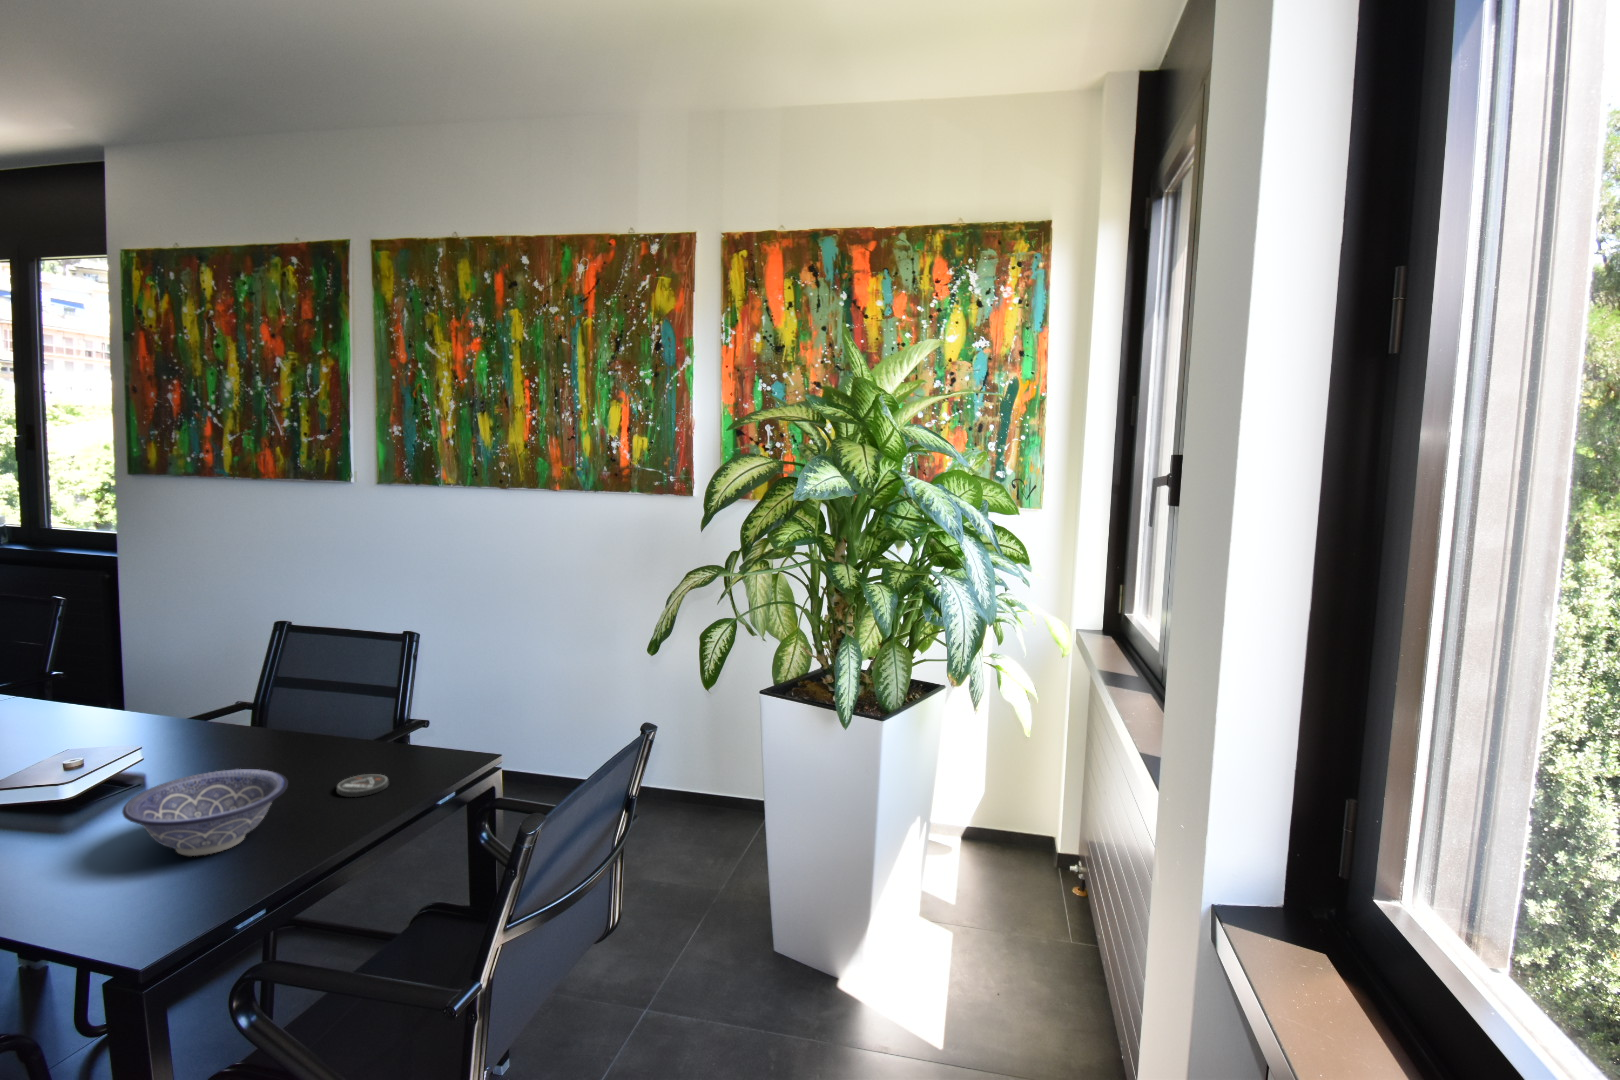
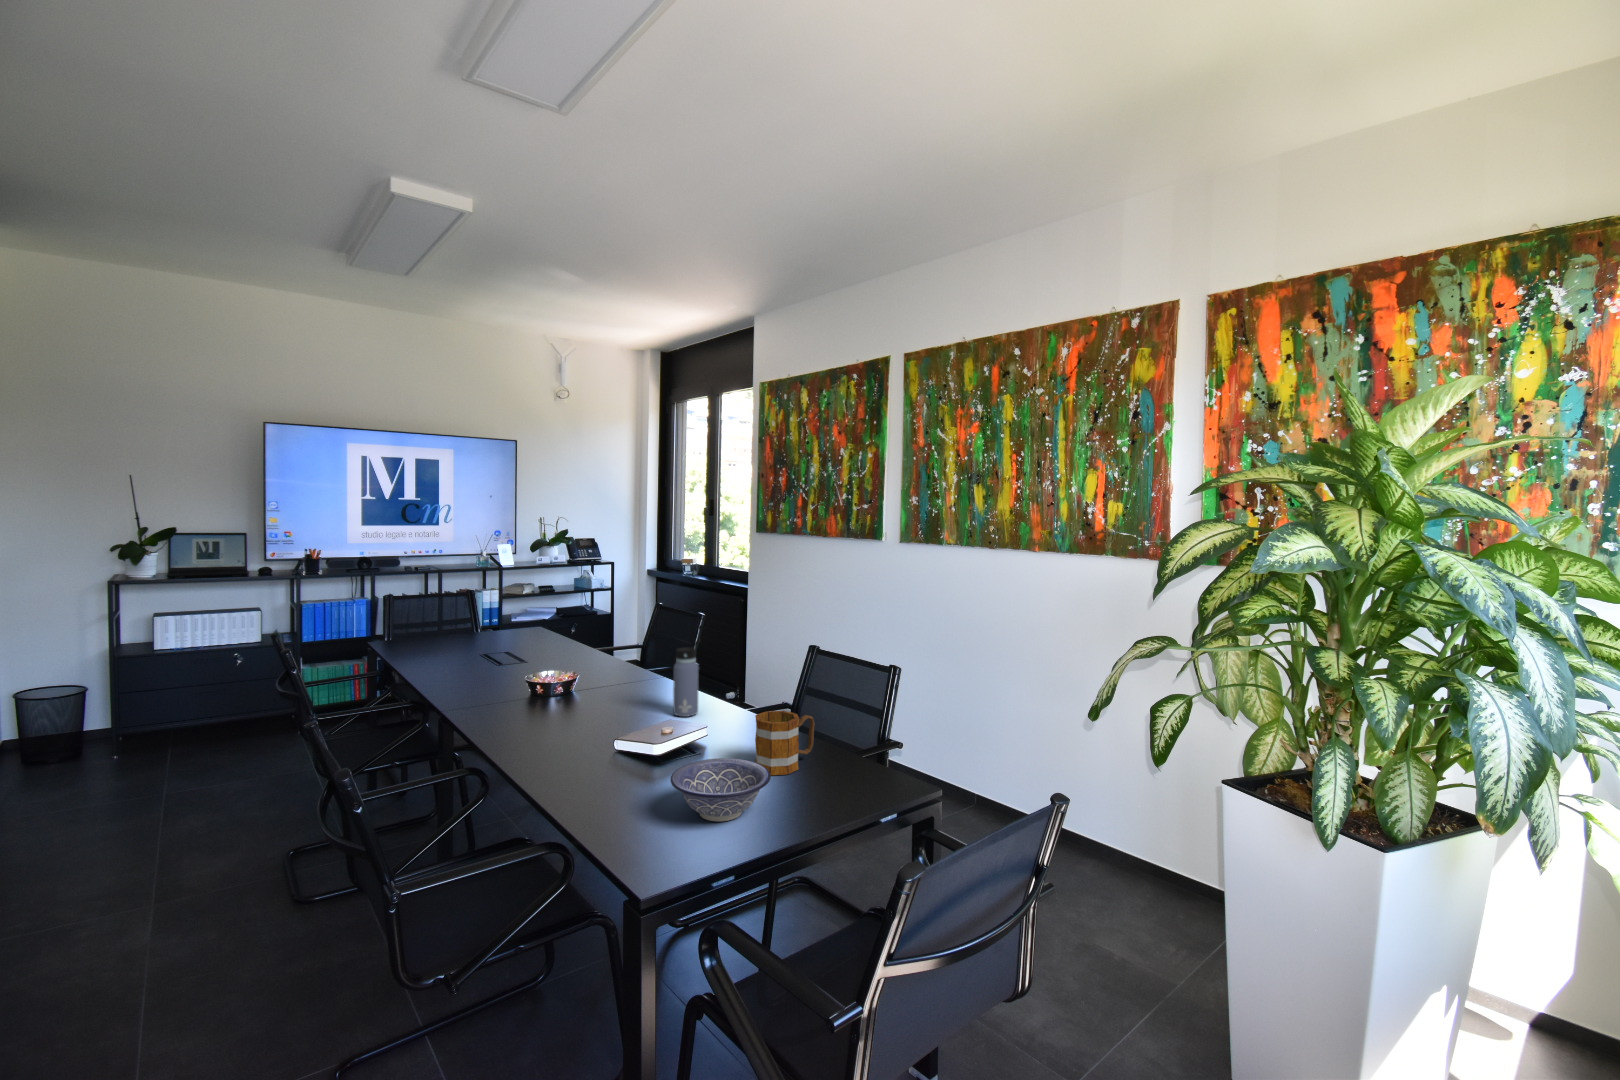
water bottle: none [50,626,103,743] -> present [673,639,700,717]
mug: none [234,701,324,785] -> present [755,711,815,775]
coaster: present [337,774,389,797] -> none [810,782,847,801]

